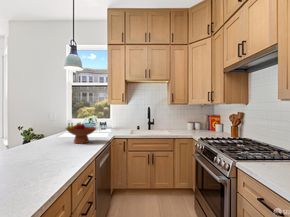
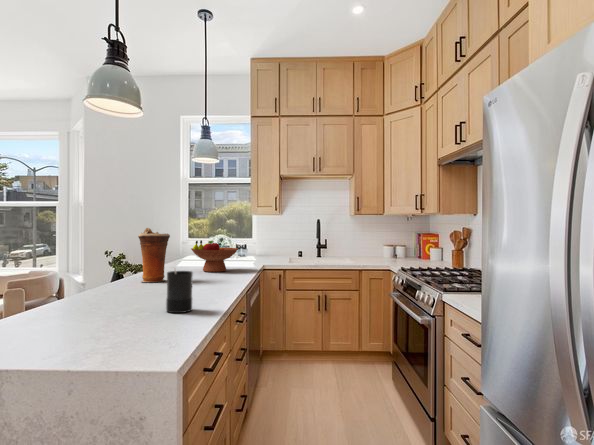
vase: none [23,115,48,154] -> present [138,228,170,282]
candle: none [24,154,47,194] -> present [166,270,193,313]

